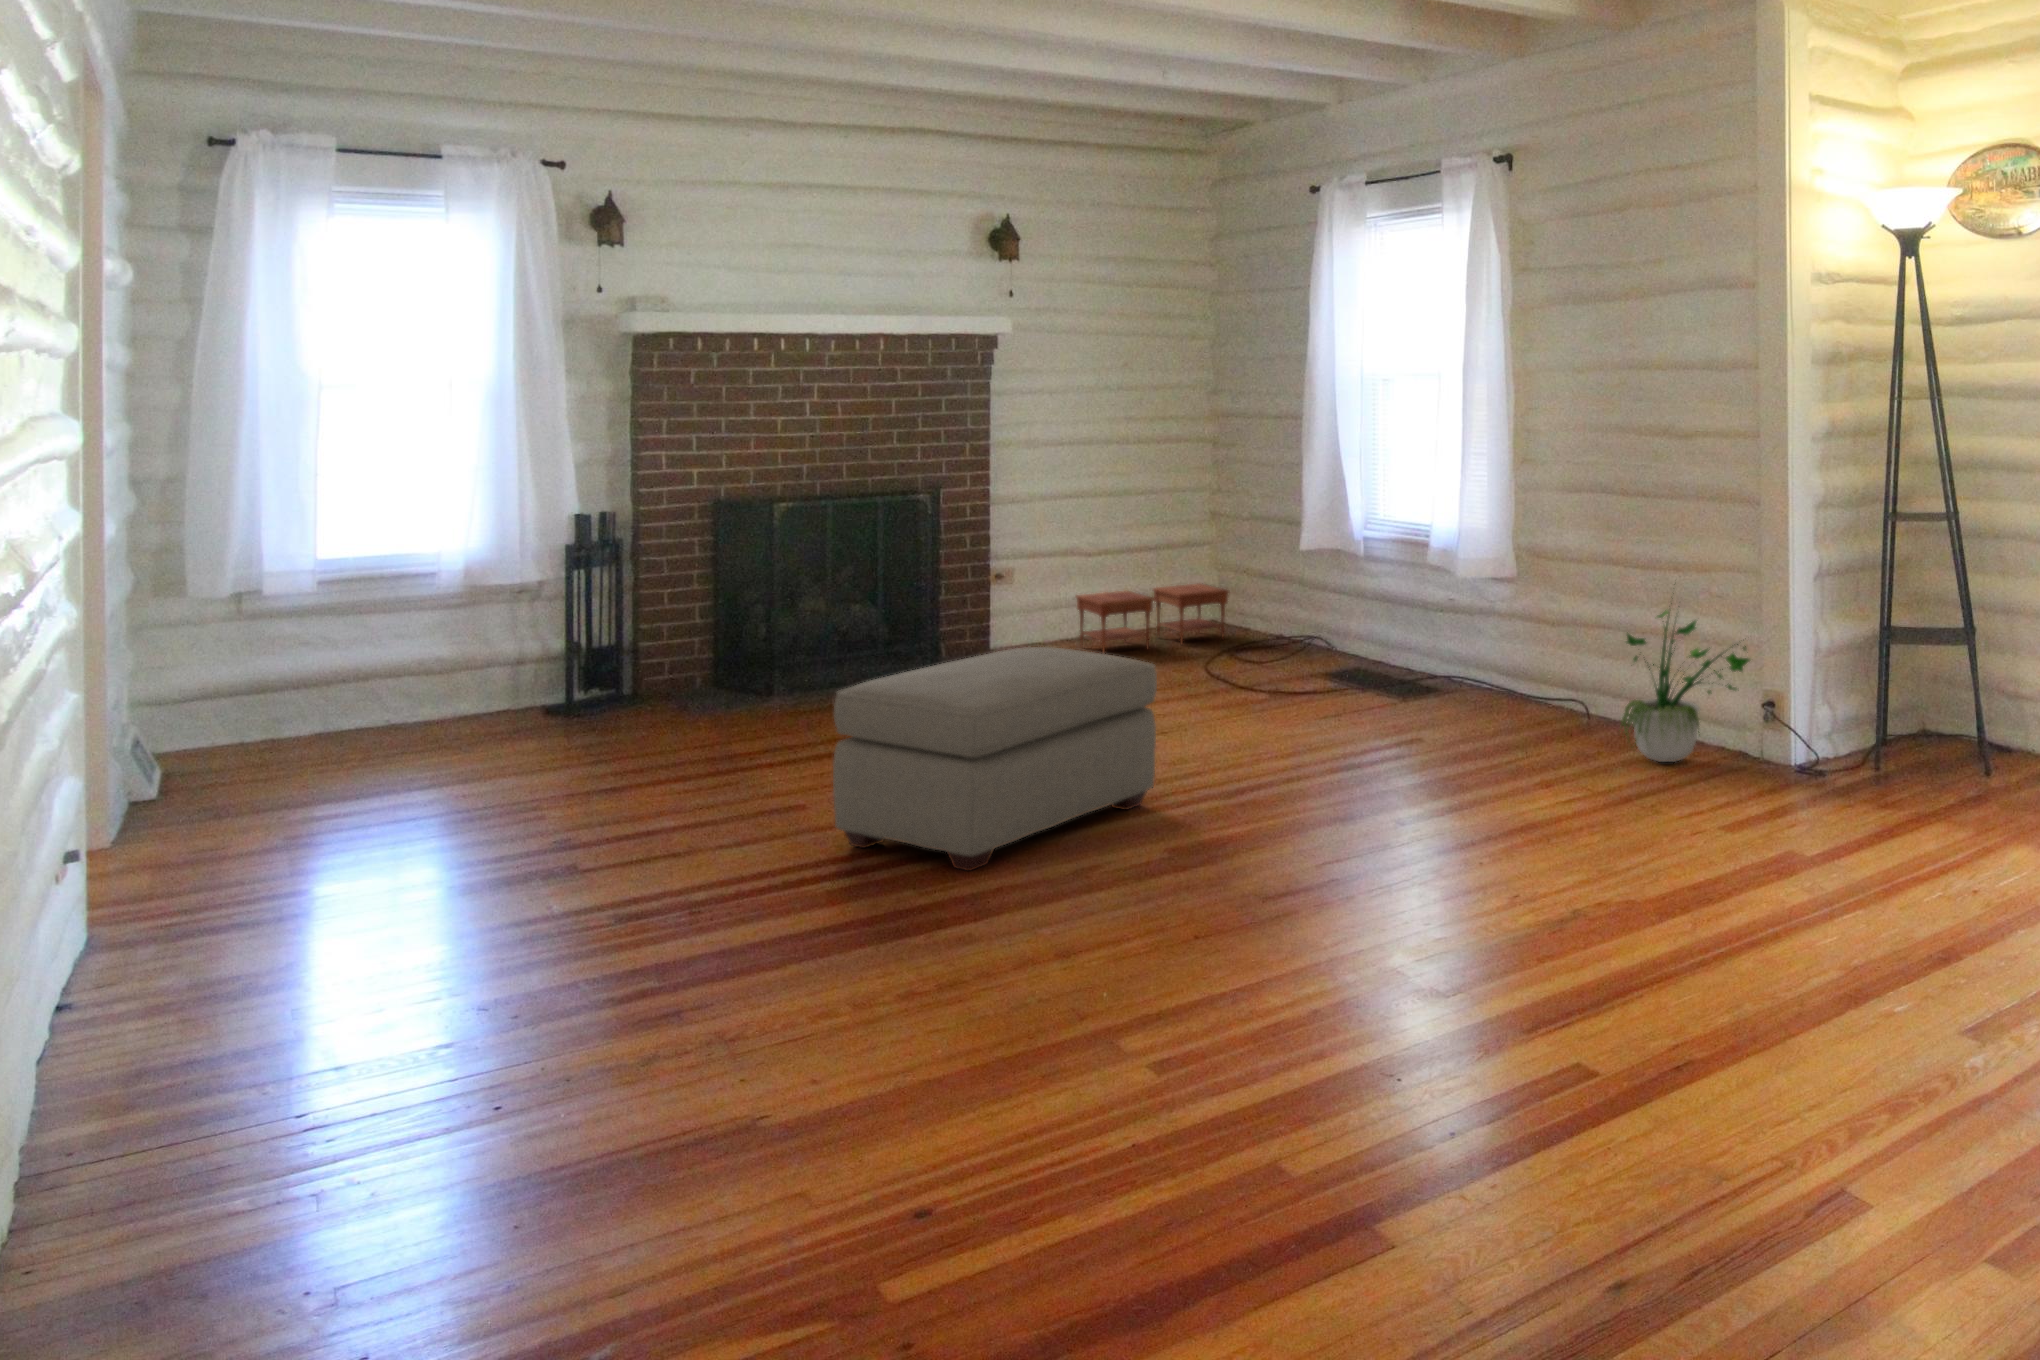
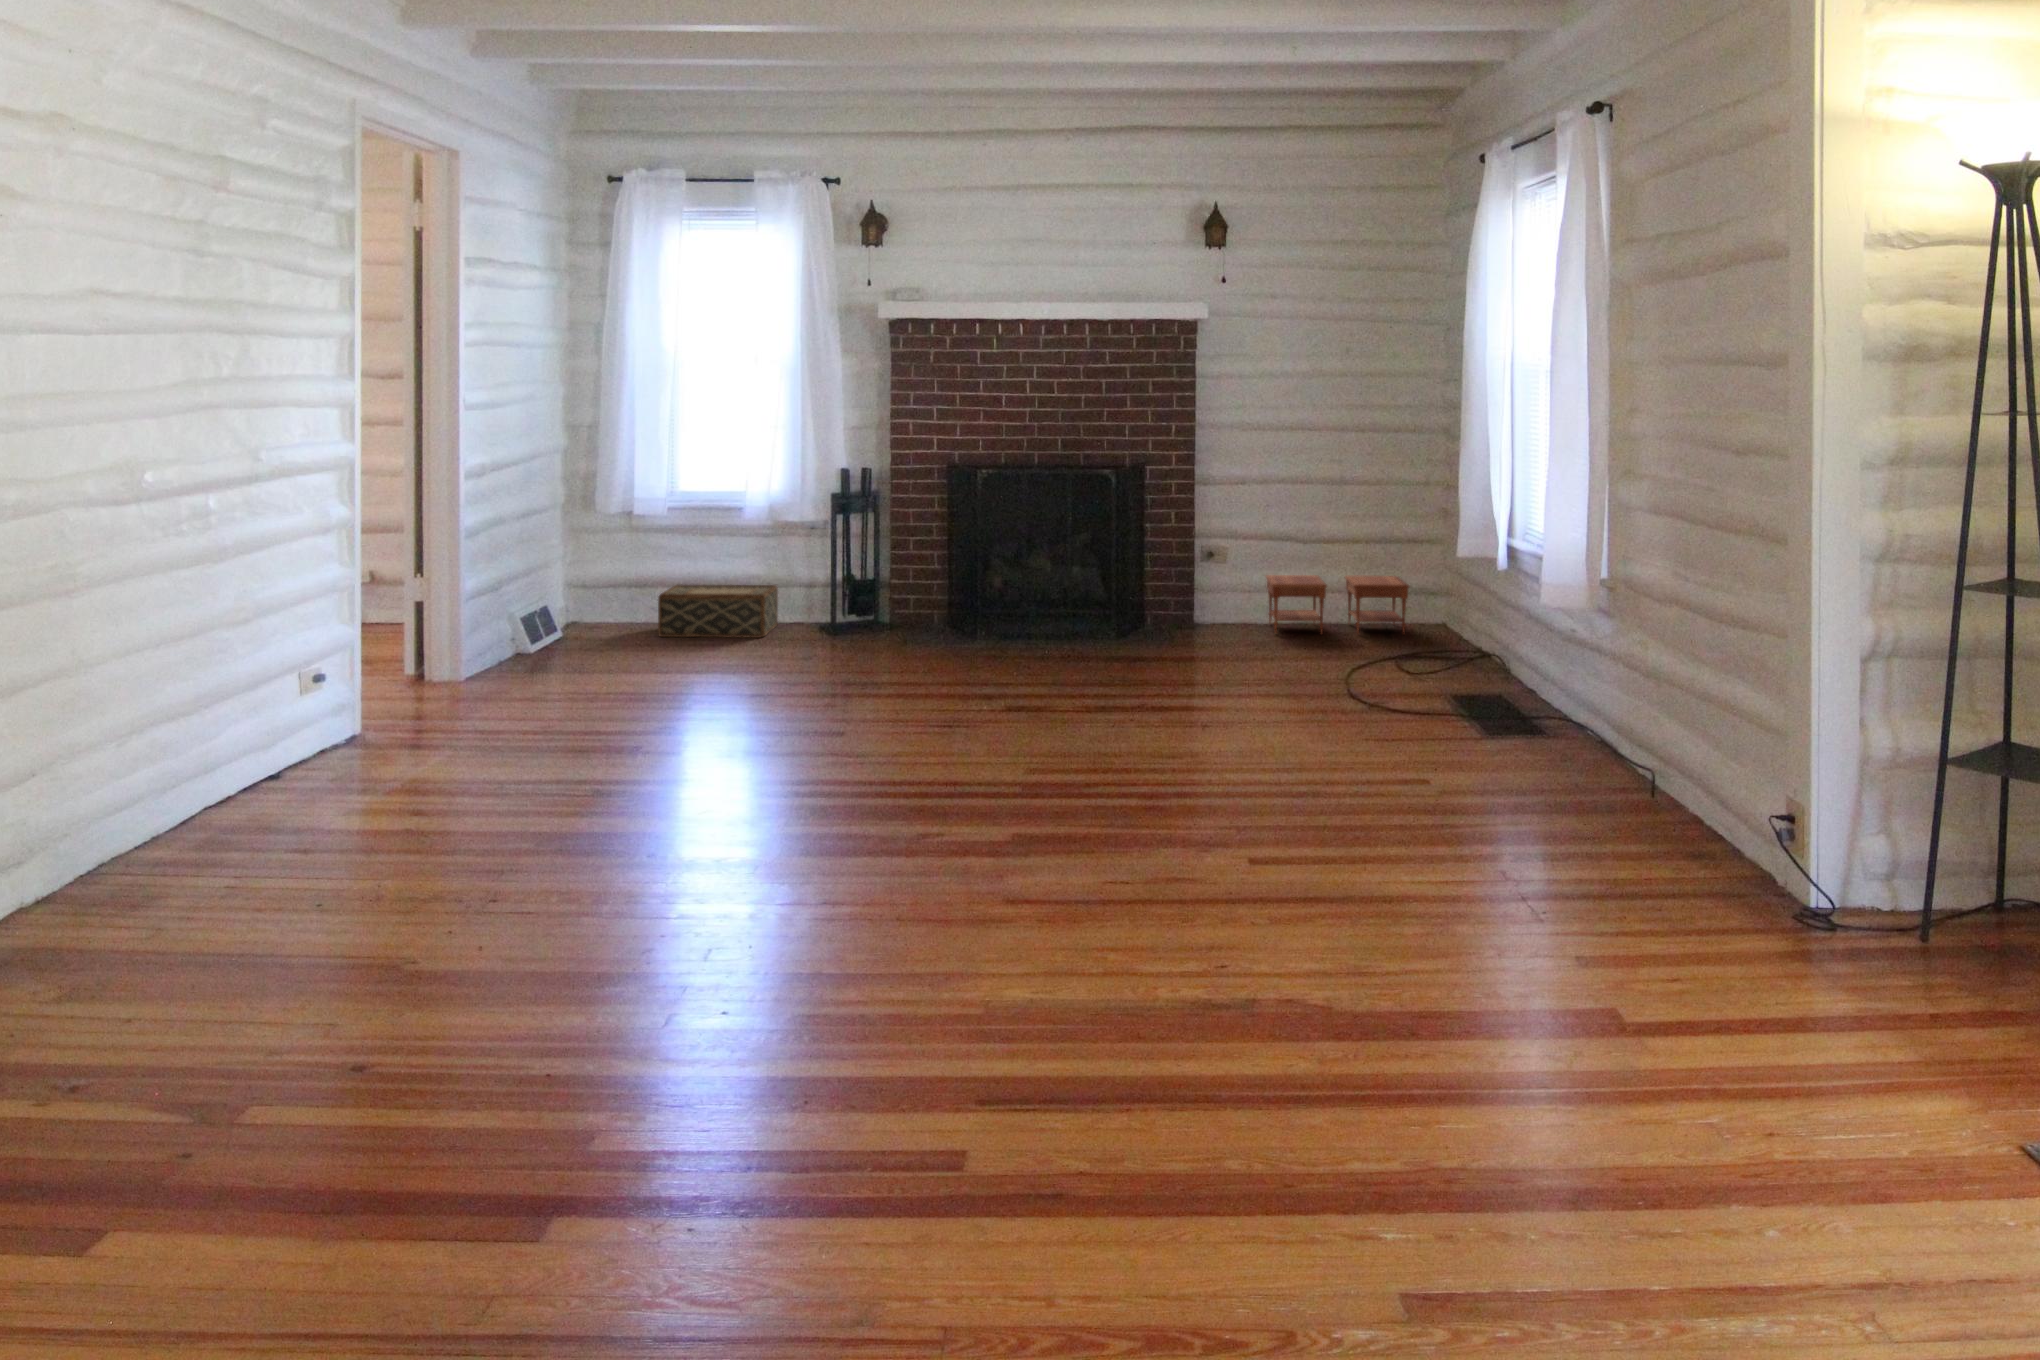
potted plant: present [1621,603,1750,762] -> none [1583,625,1750,854]
ottoman: present [833,647,1157,871] -> none [807,615,1077,805]
woven basket: none [293,673,476,765] -> present [658,585,778,638]

